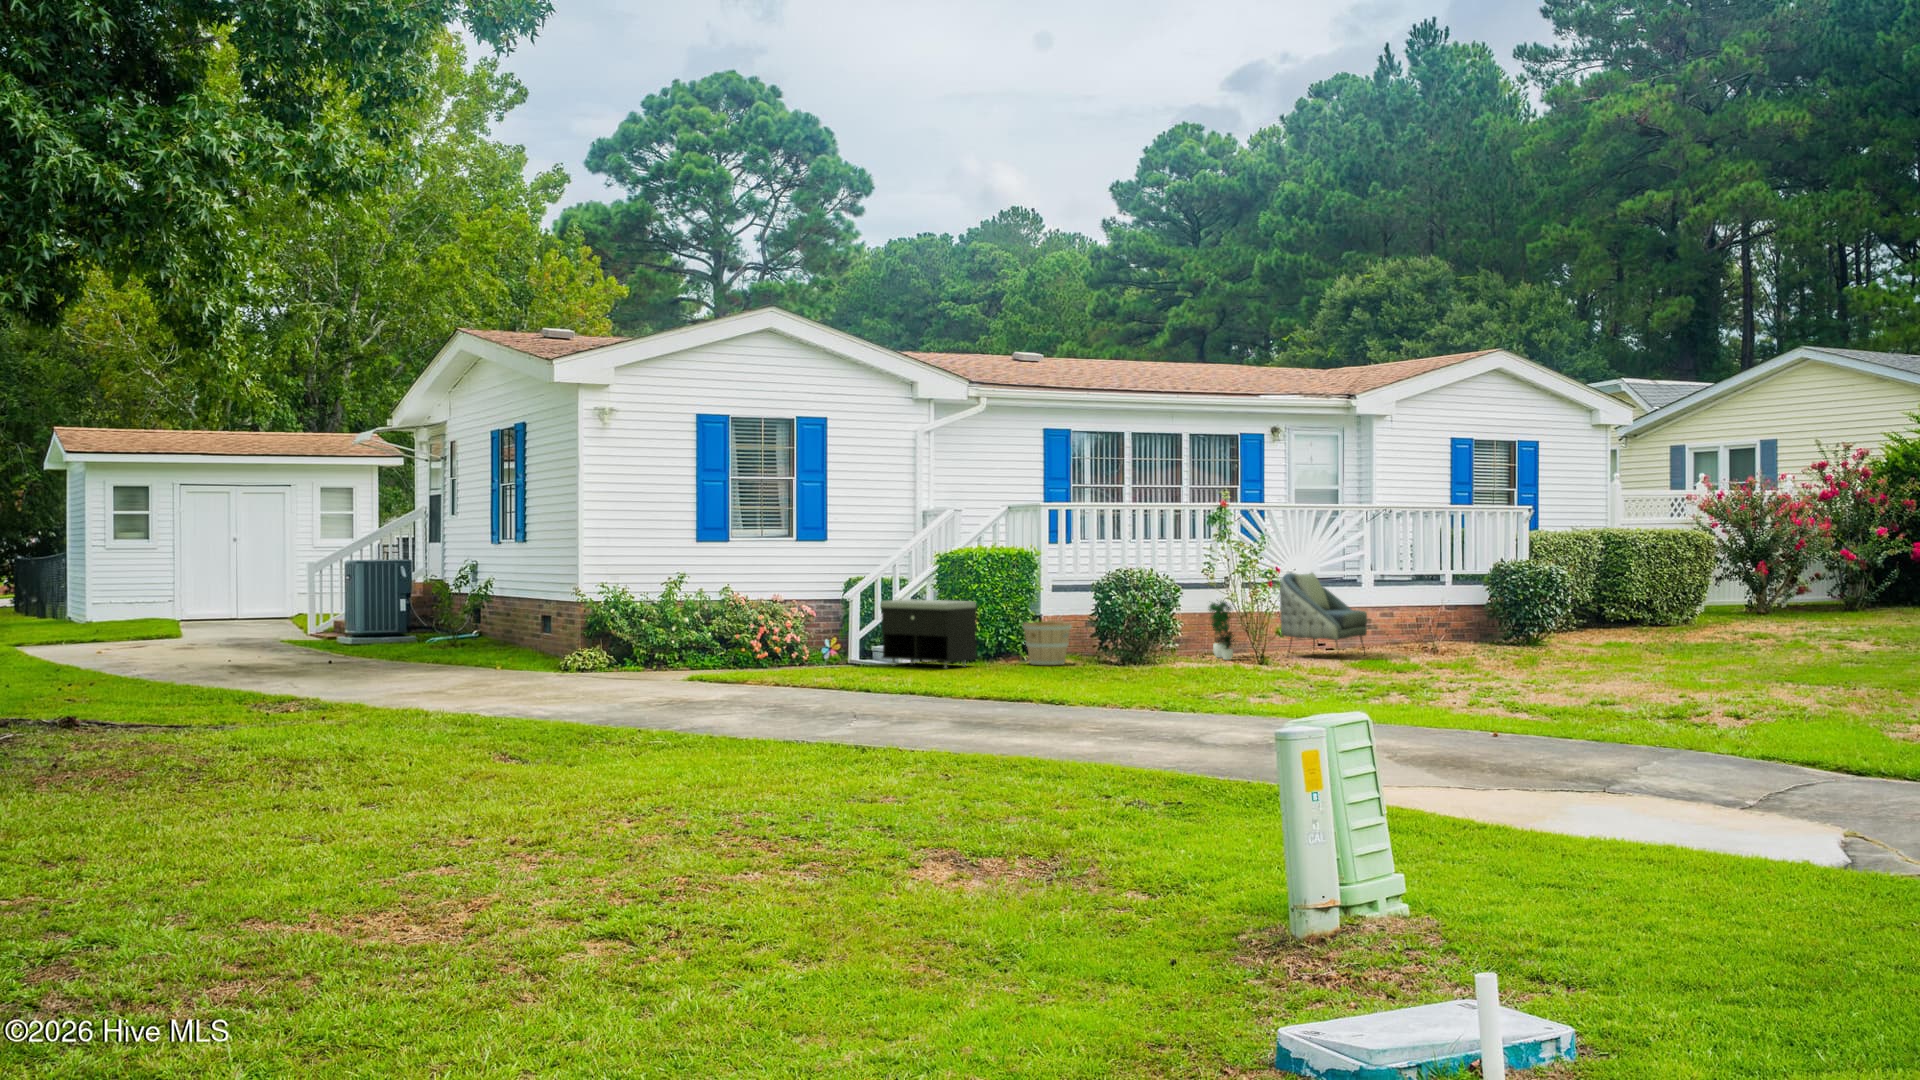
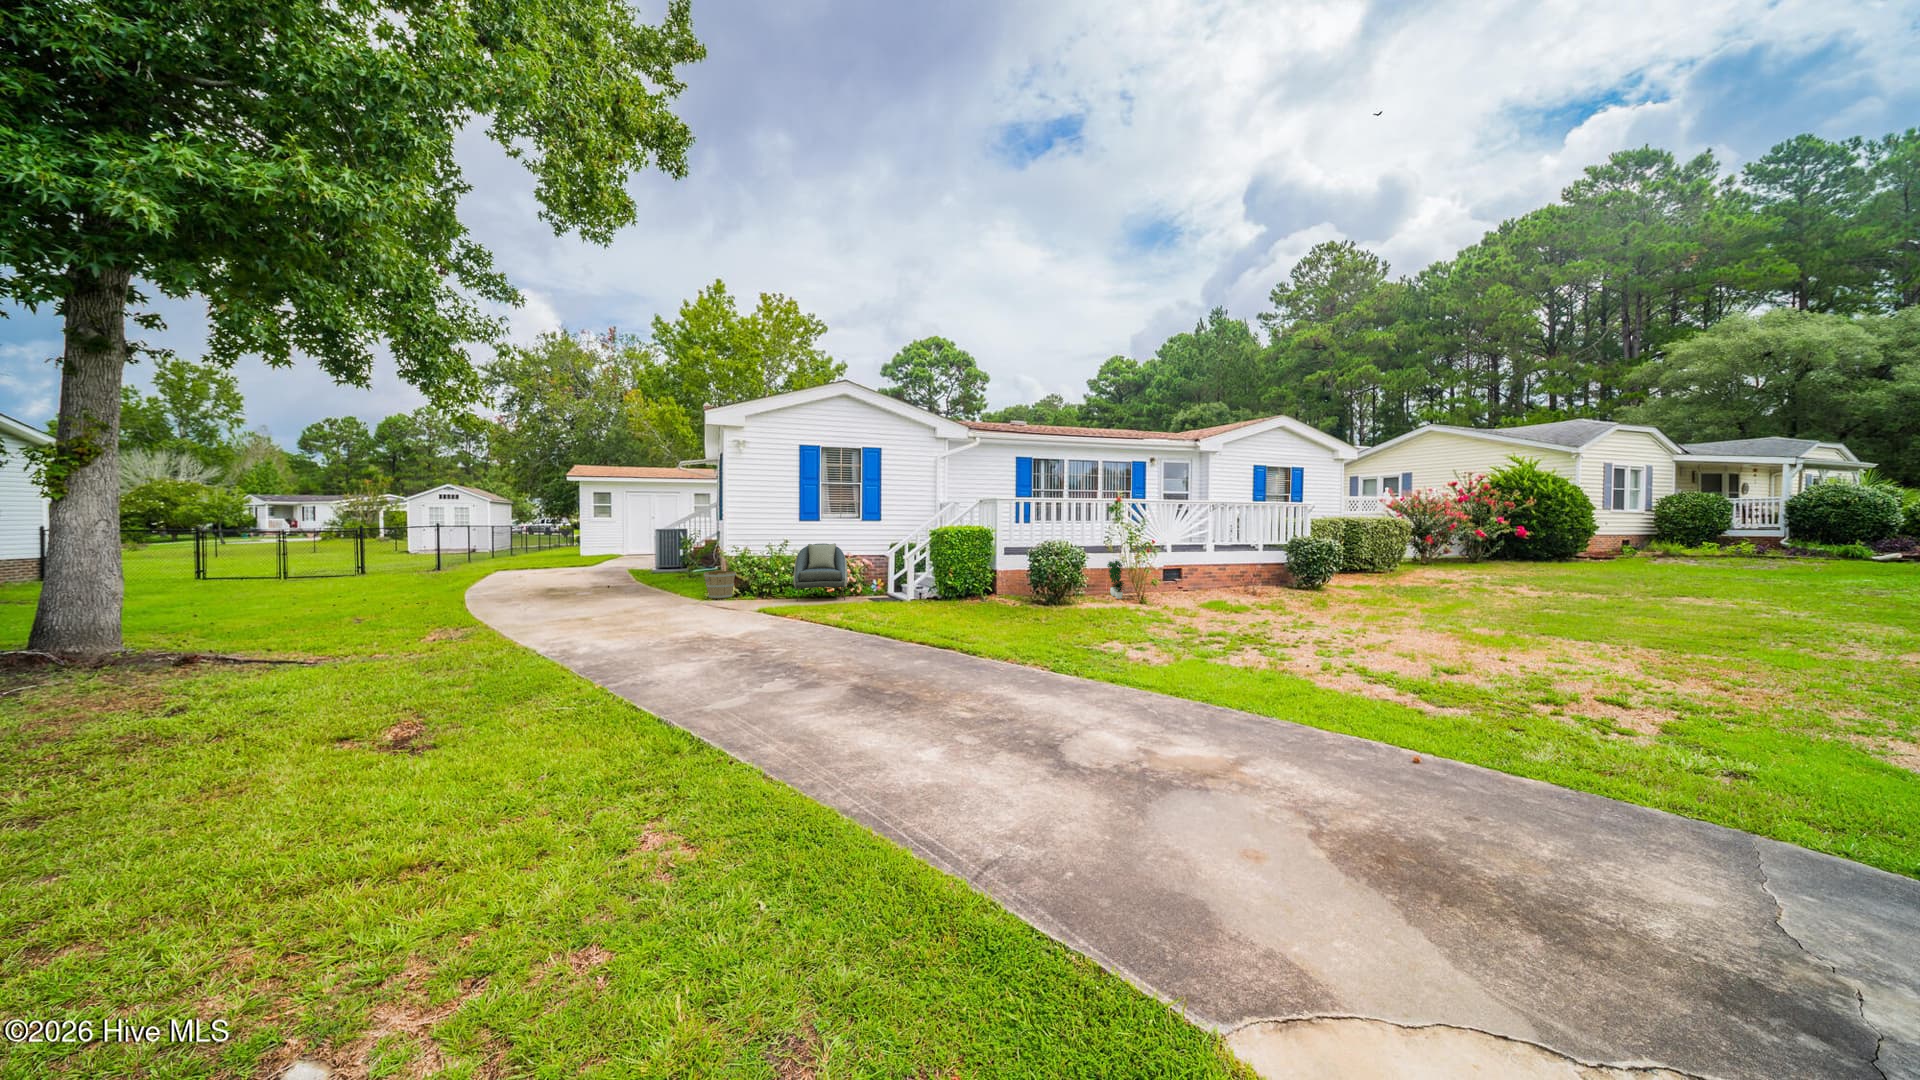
armchair: present [1280,573,1367,653] -> present [793,543,848,601]
storage bench: present [880,599,977,668] -> none [896,558,955,604]
wooden bucket: present [1023,621,1072,665] -> present [704,570,736,598]

